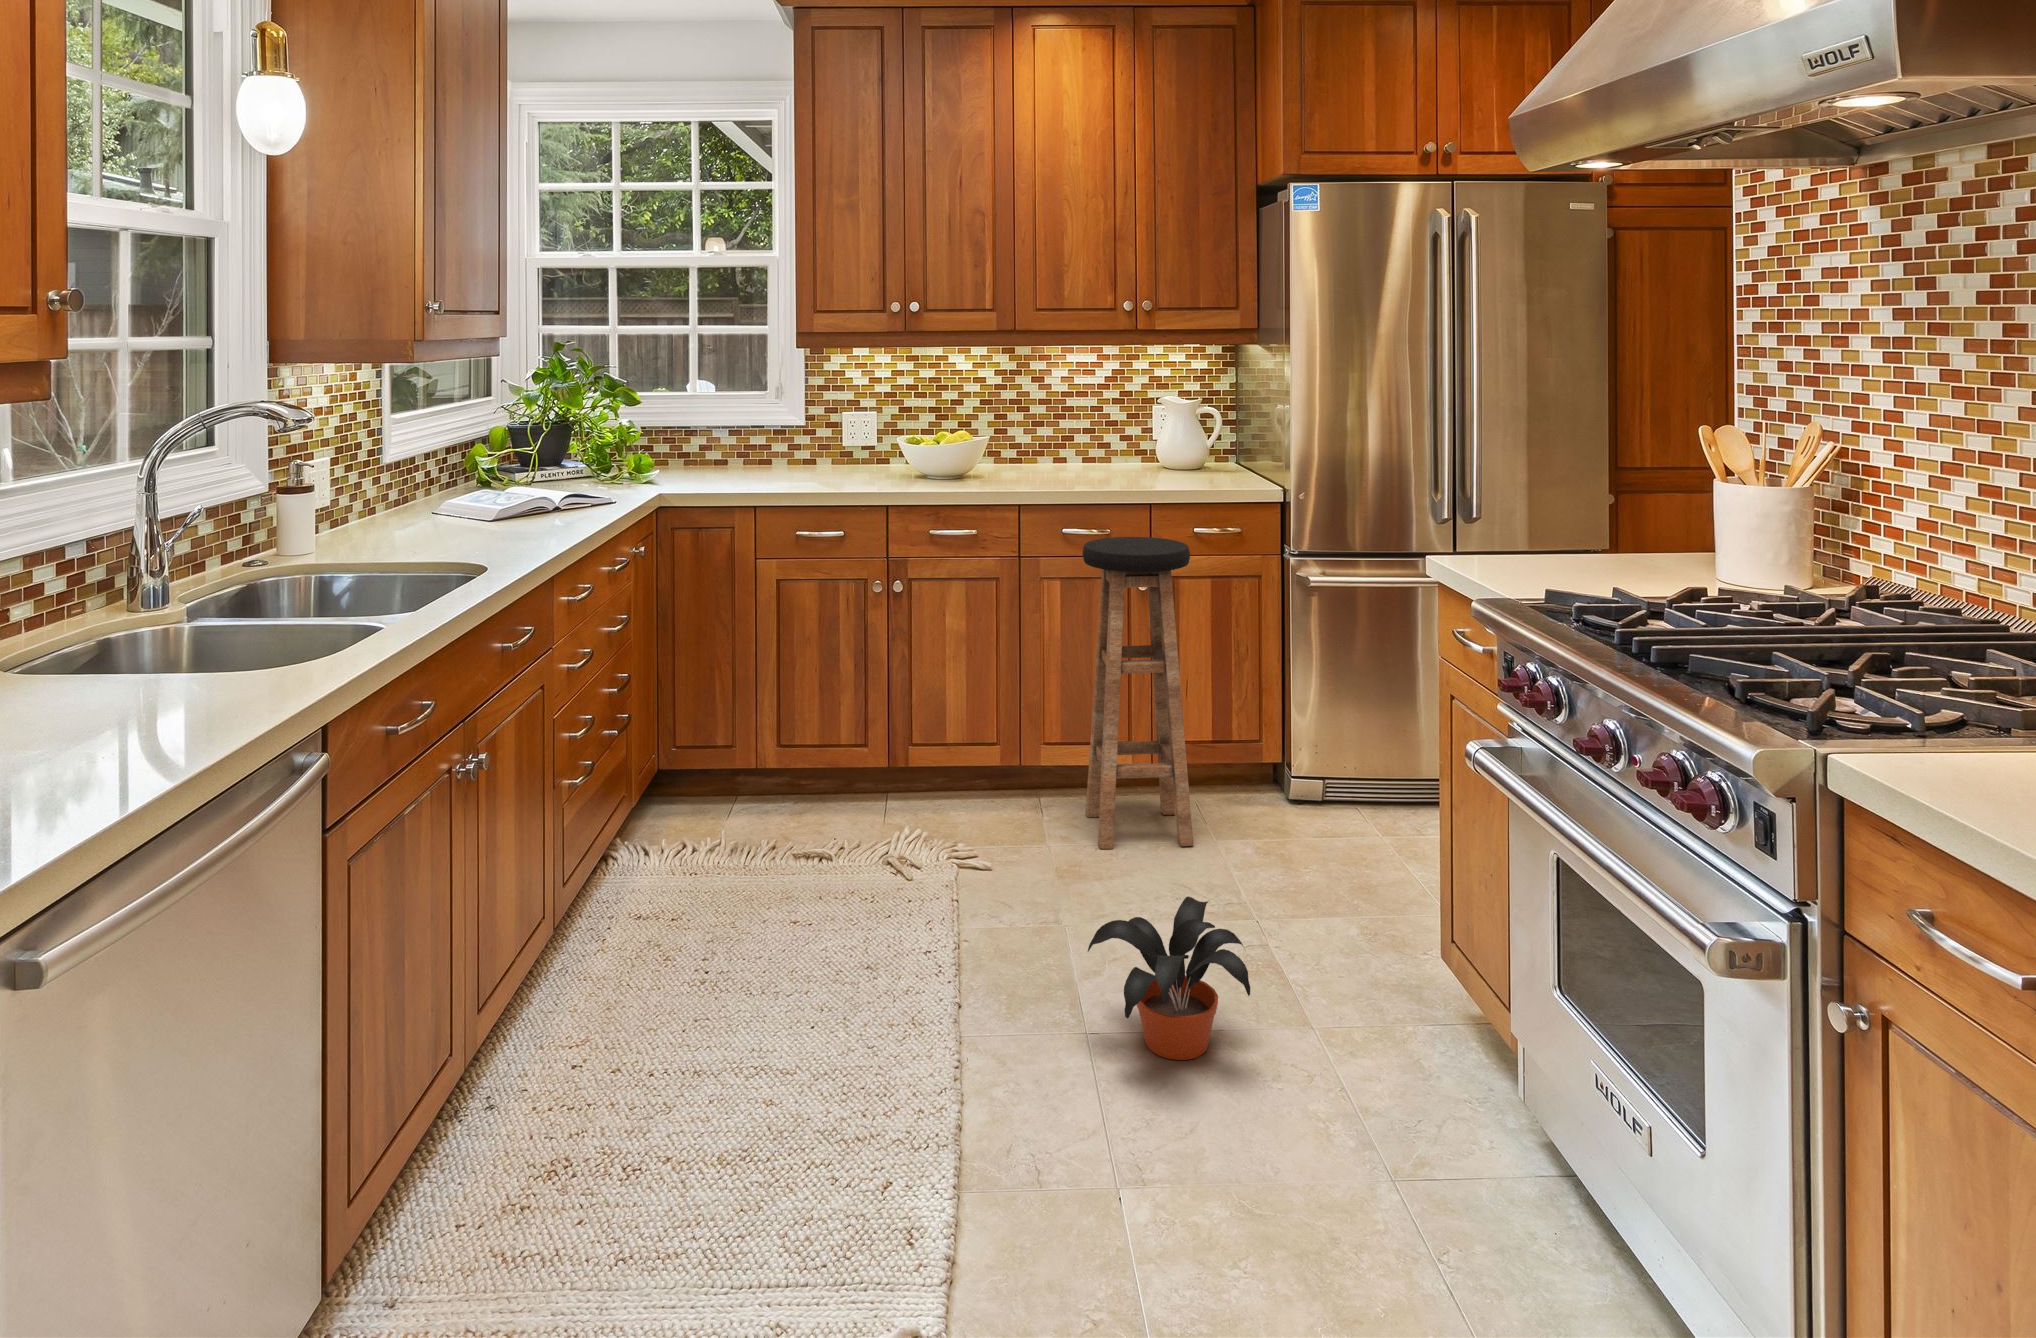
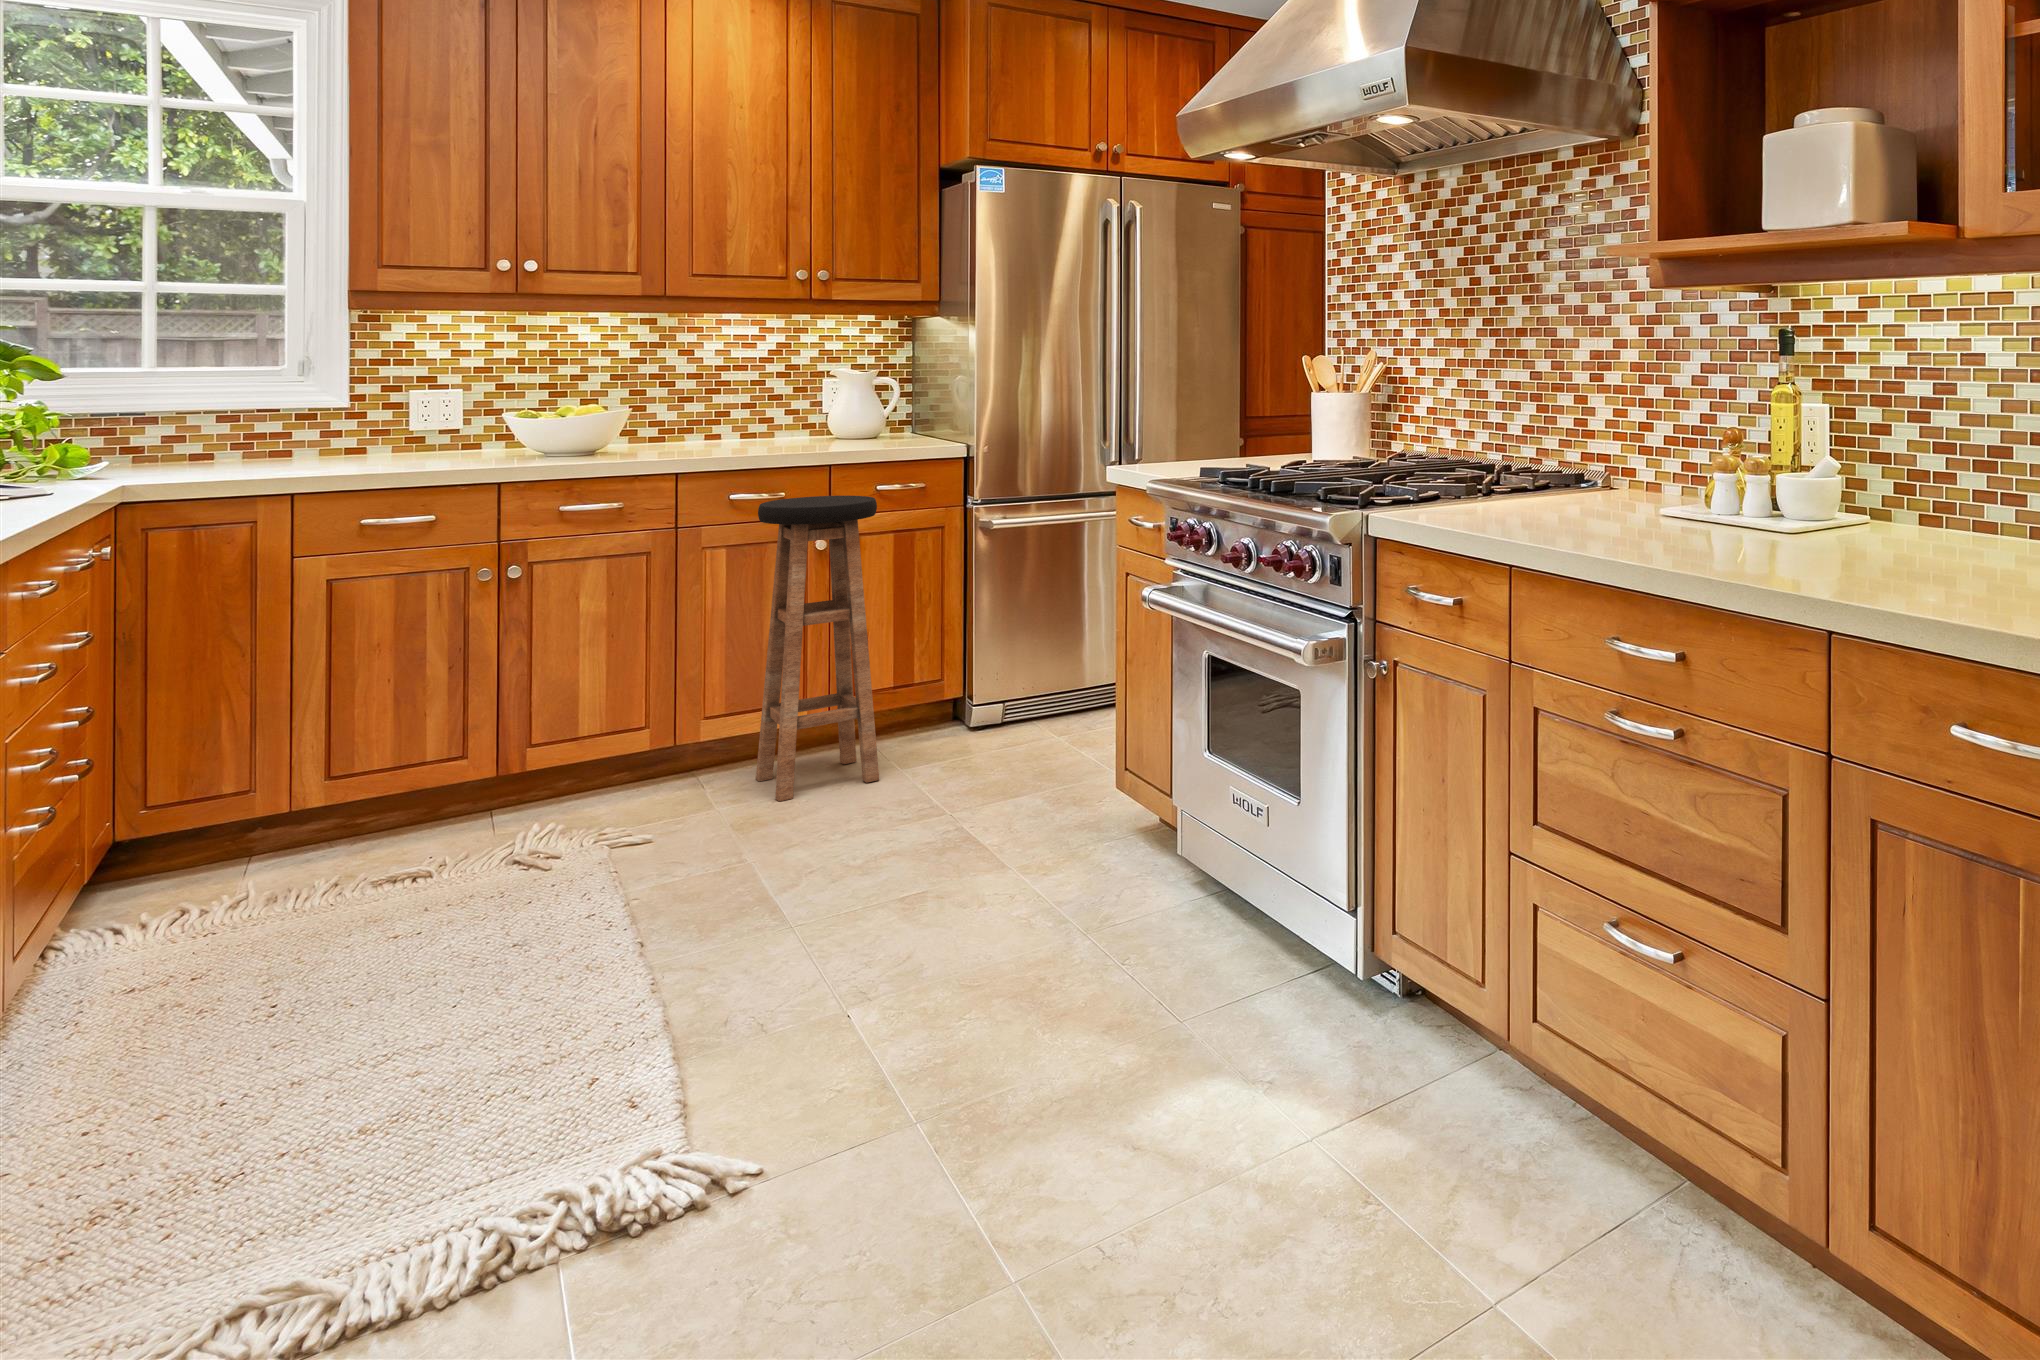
potted plant: present [1088,896,1250,1060] -> none [795,783,959,921]

